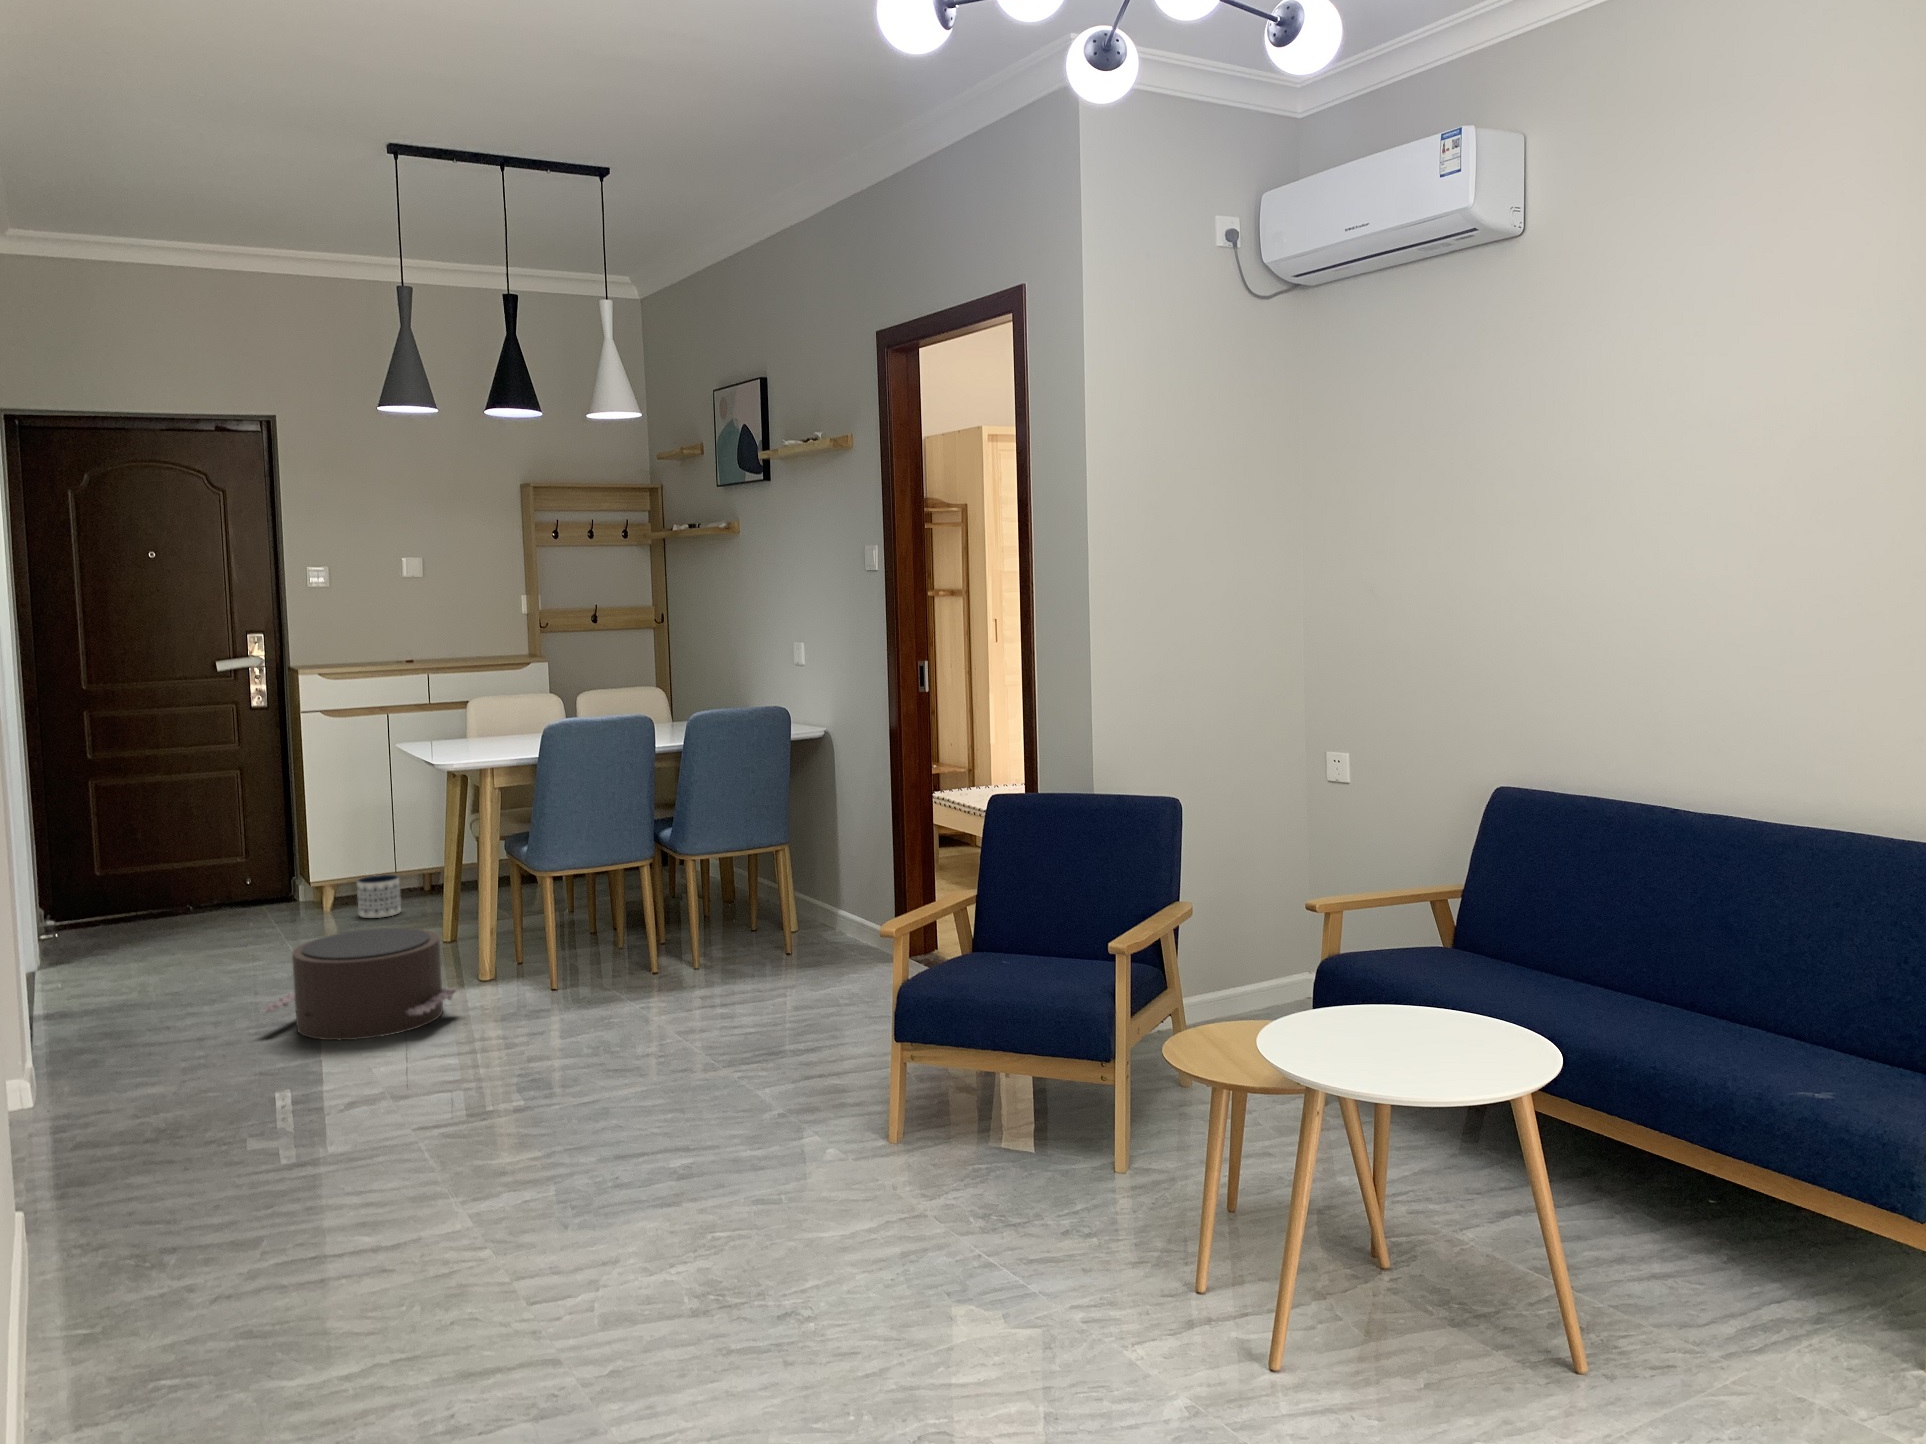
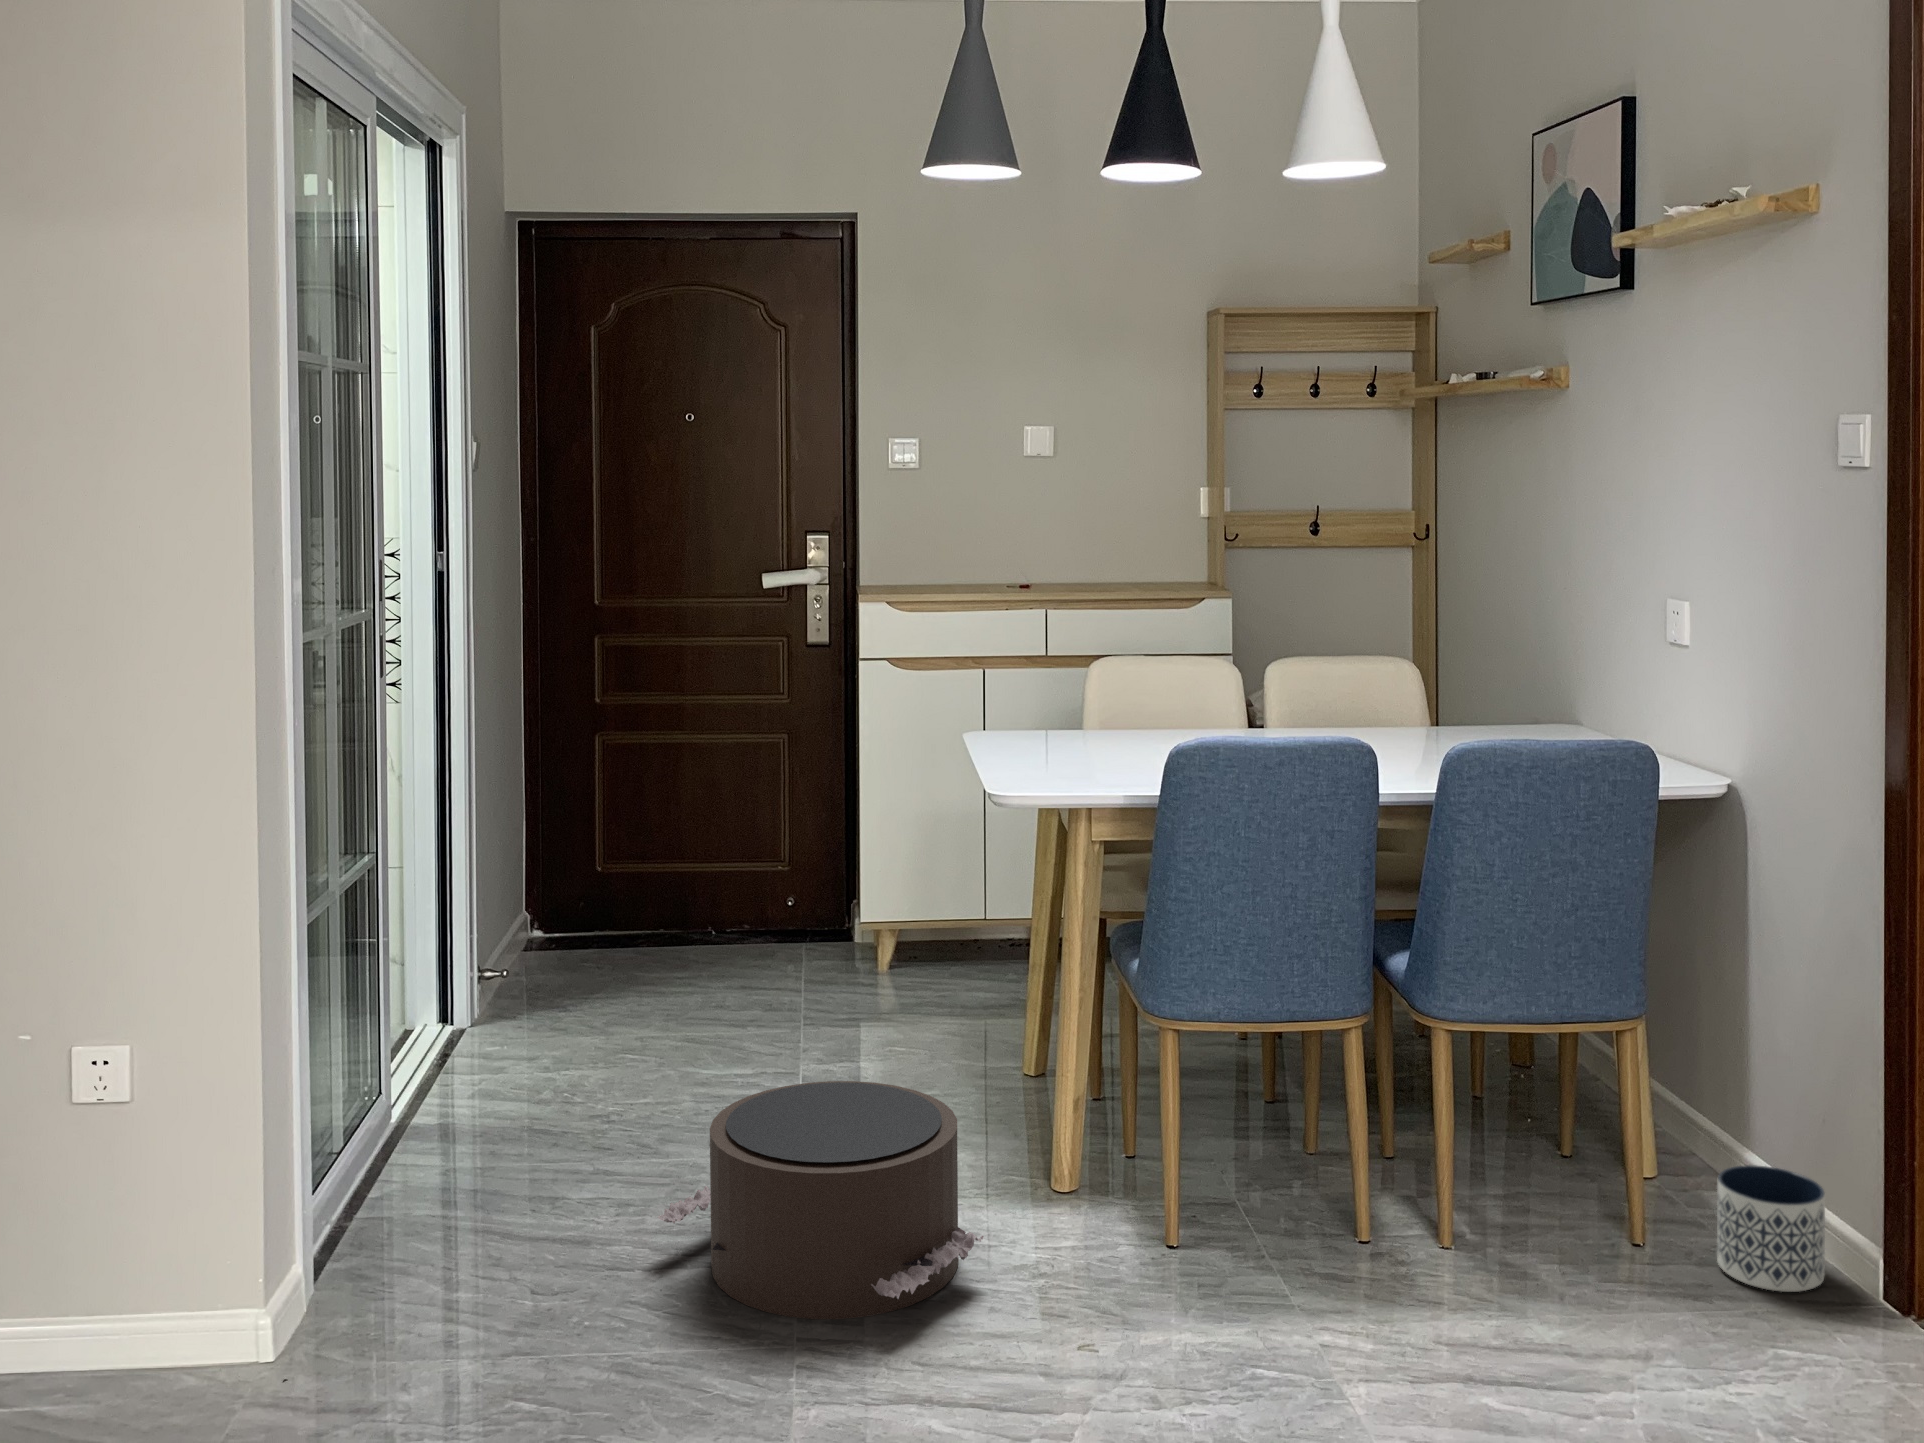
planter: present [357,875,401,918] -> present [1717,1165,1825,1292]

